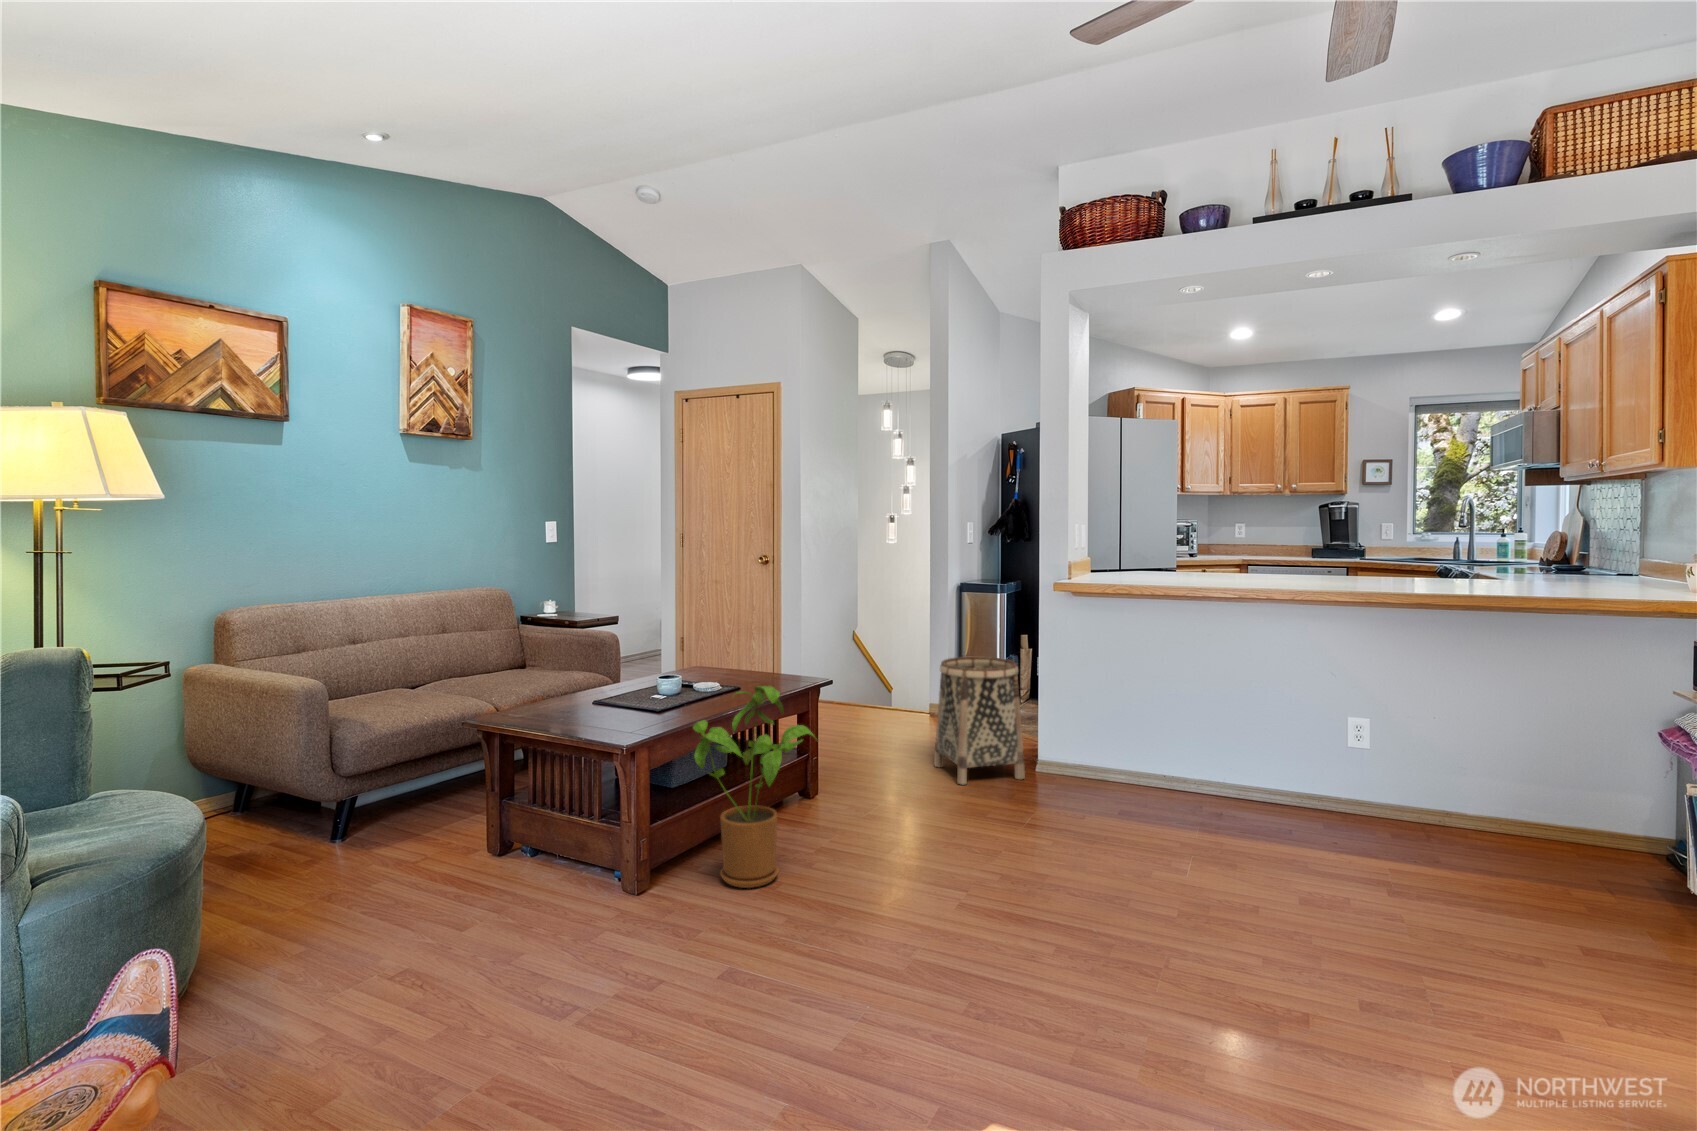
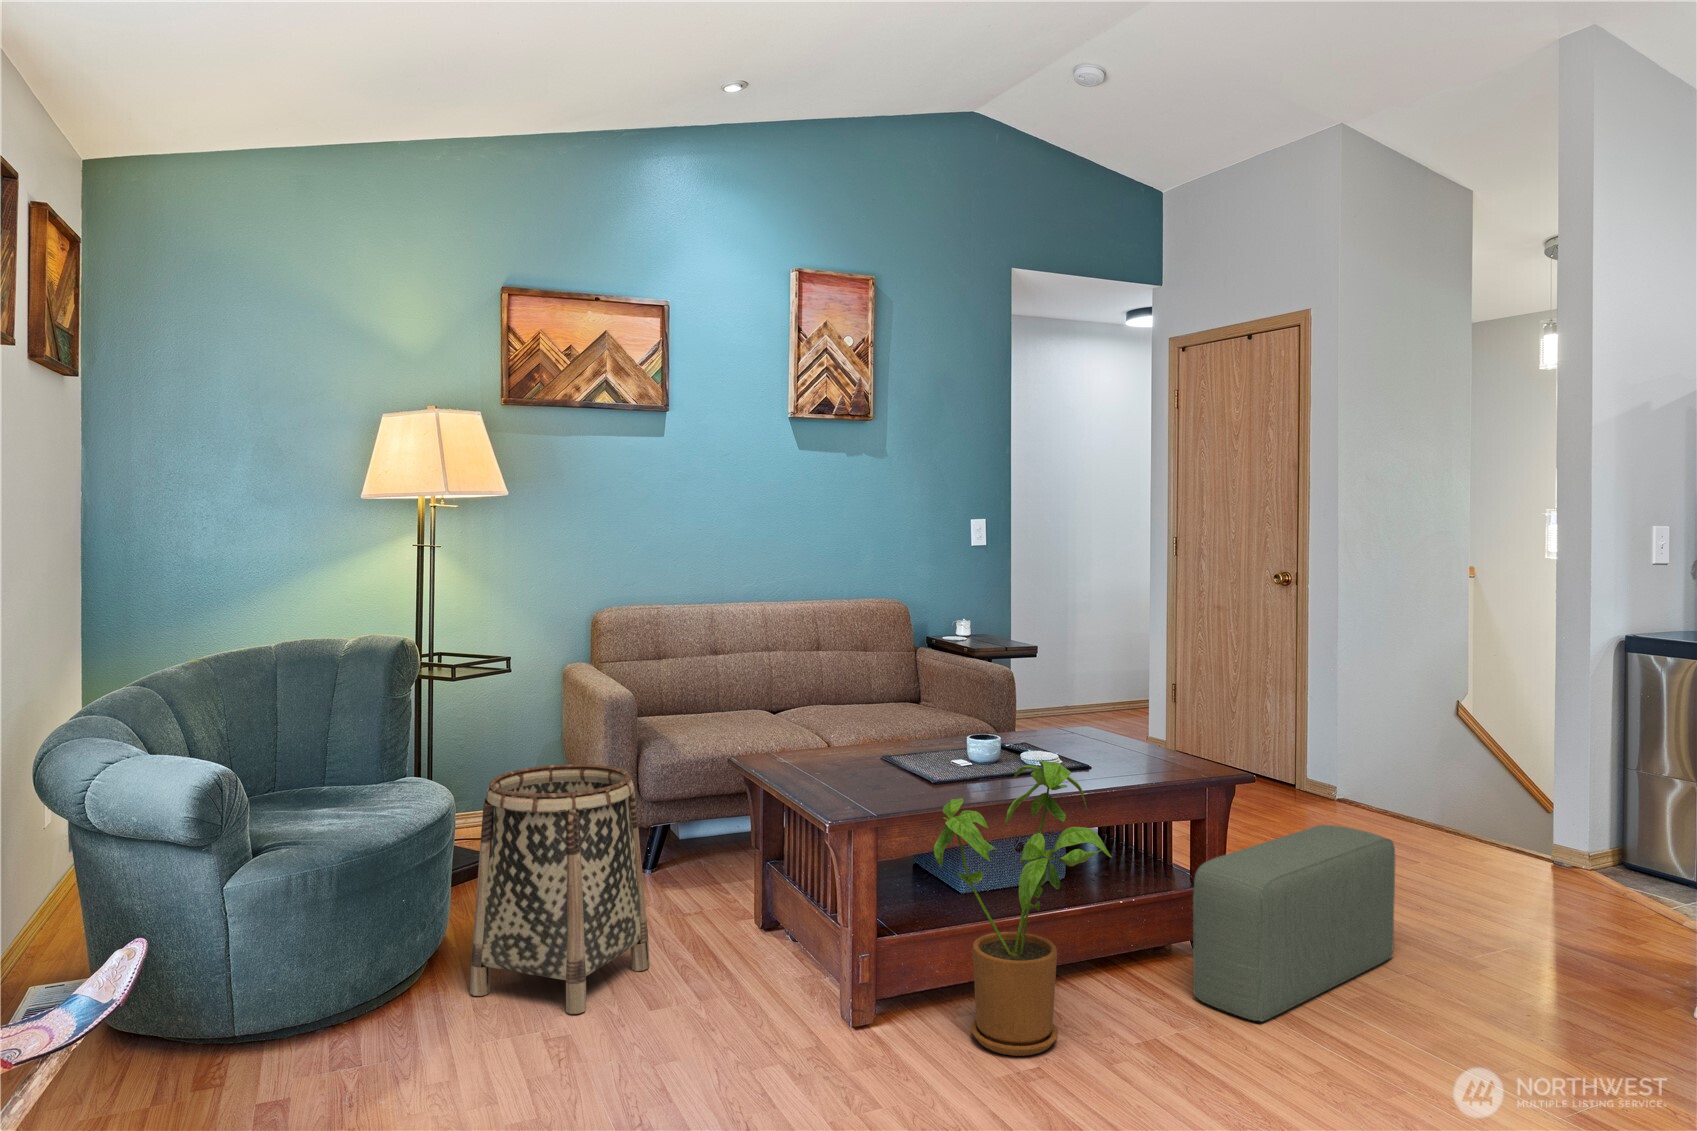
basket: present [934,657,1025,784] -> present [470,764,650,1014]
pouf: none [828,709,907,831] -> present [1193,825,1395,1021]

